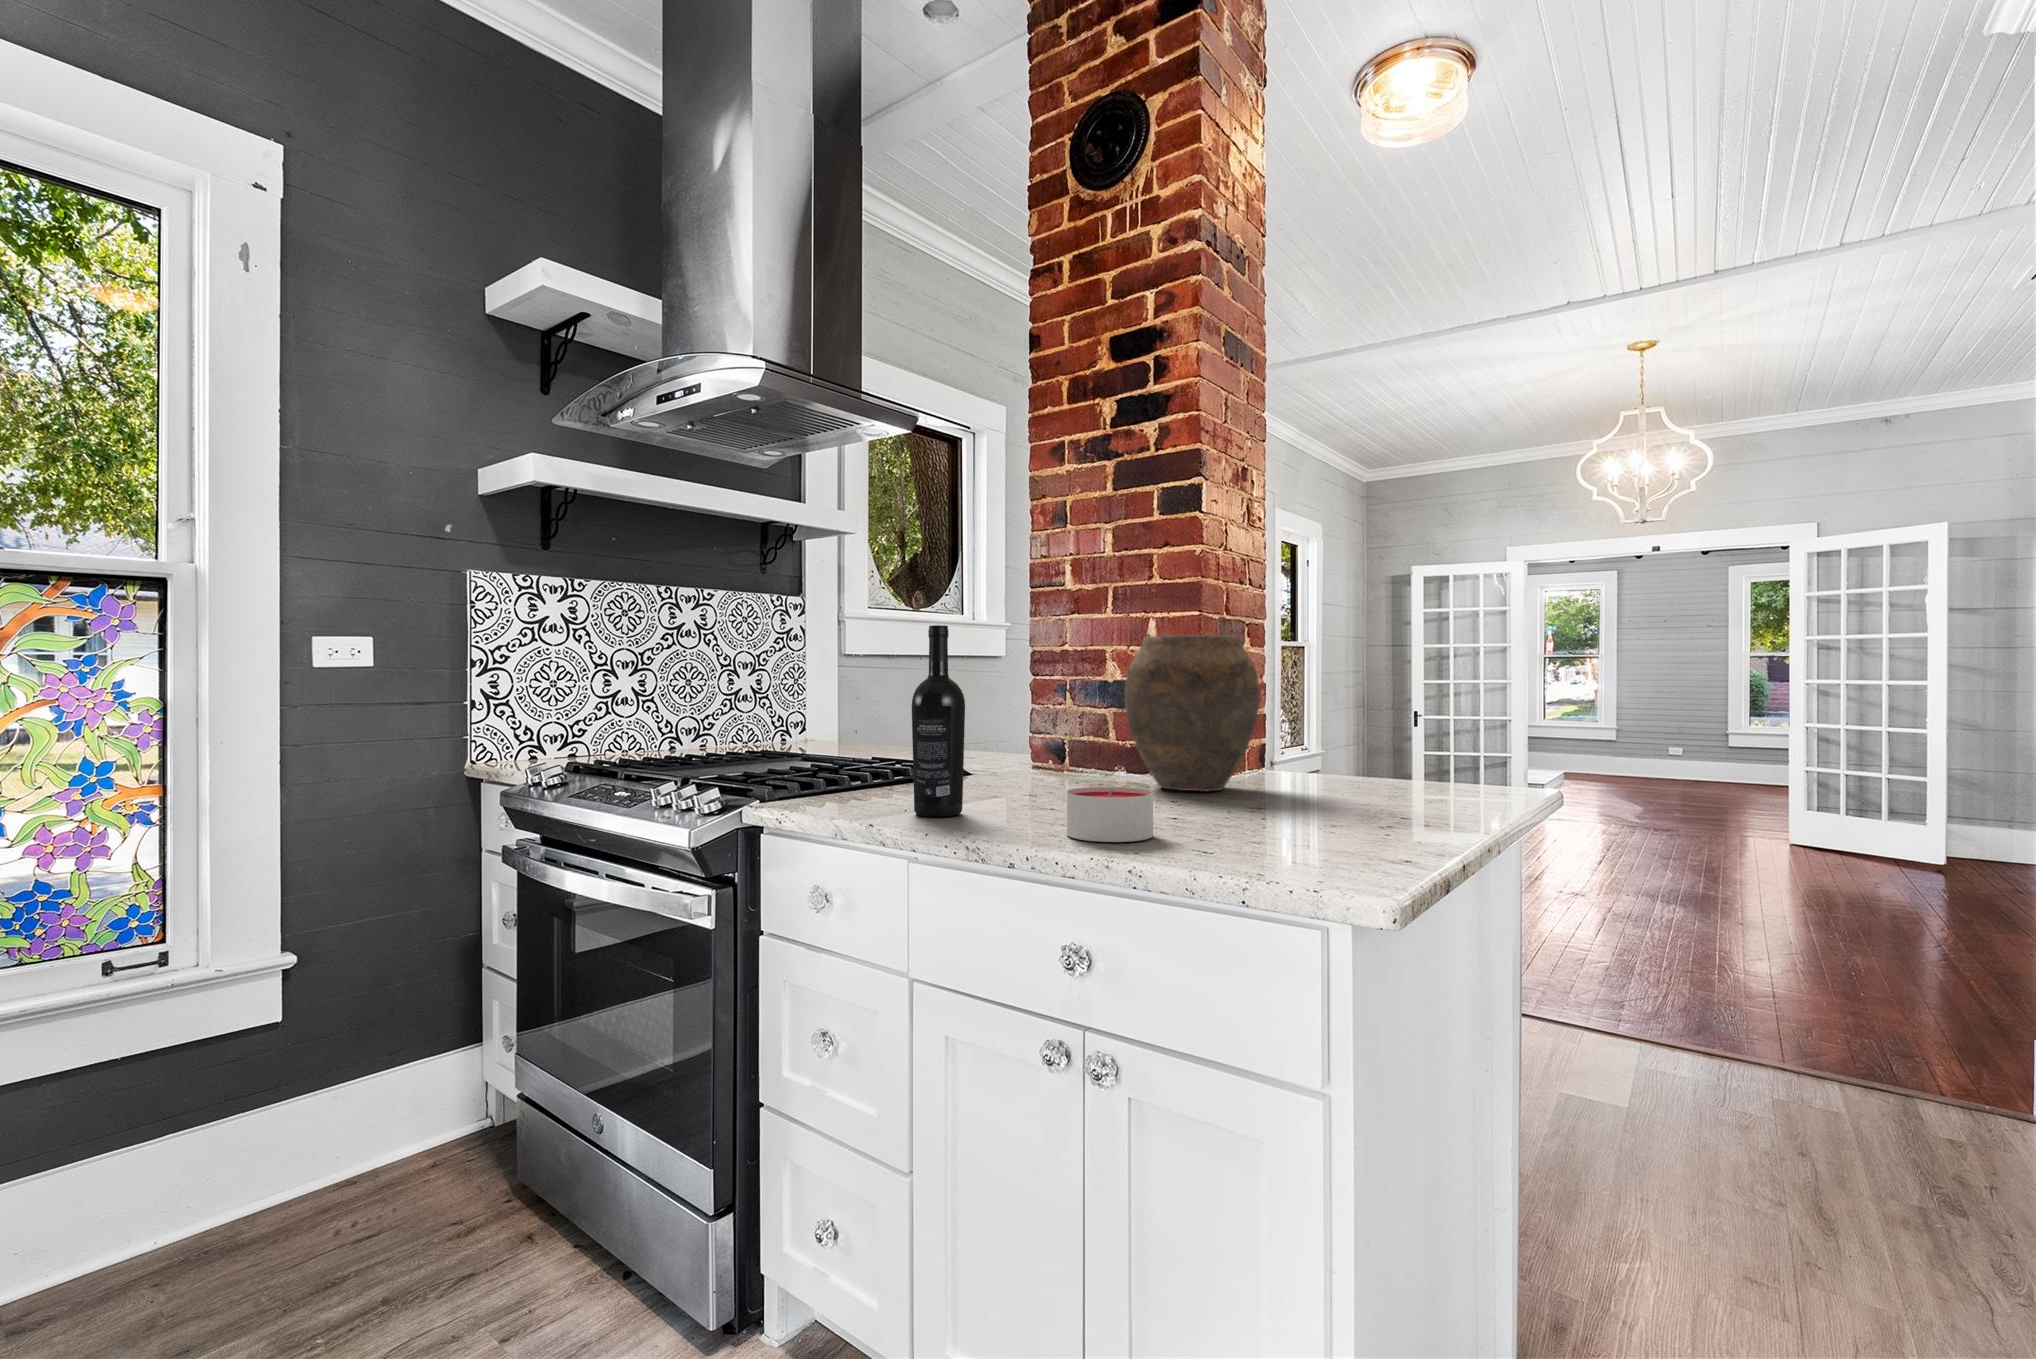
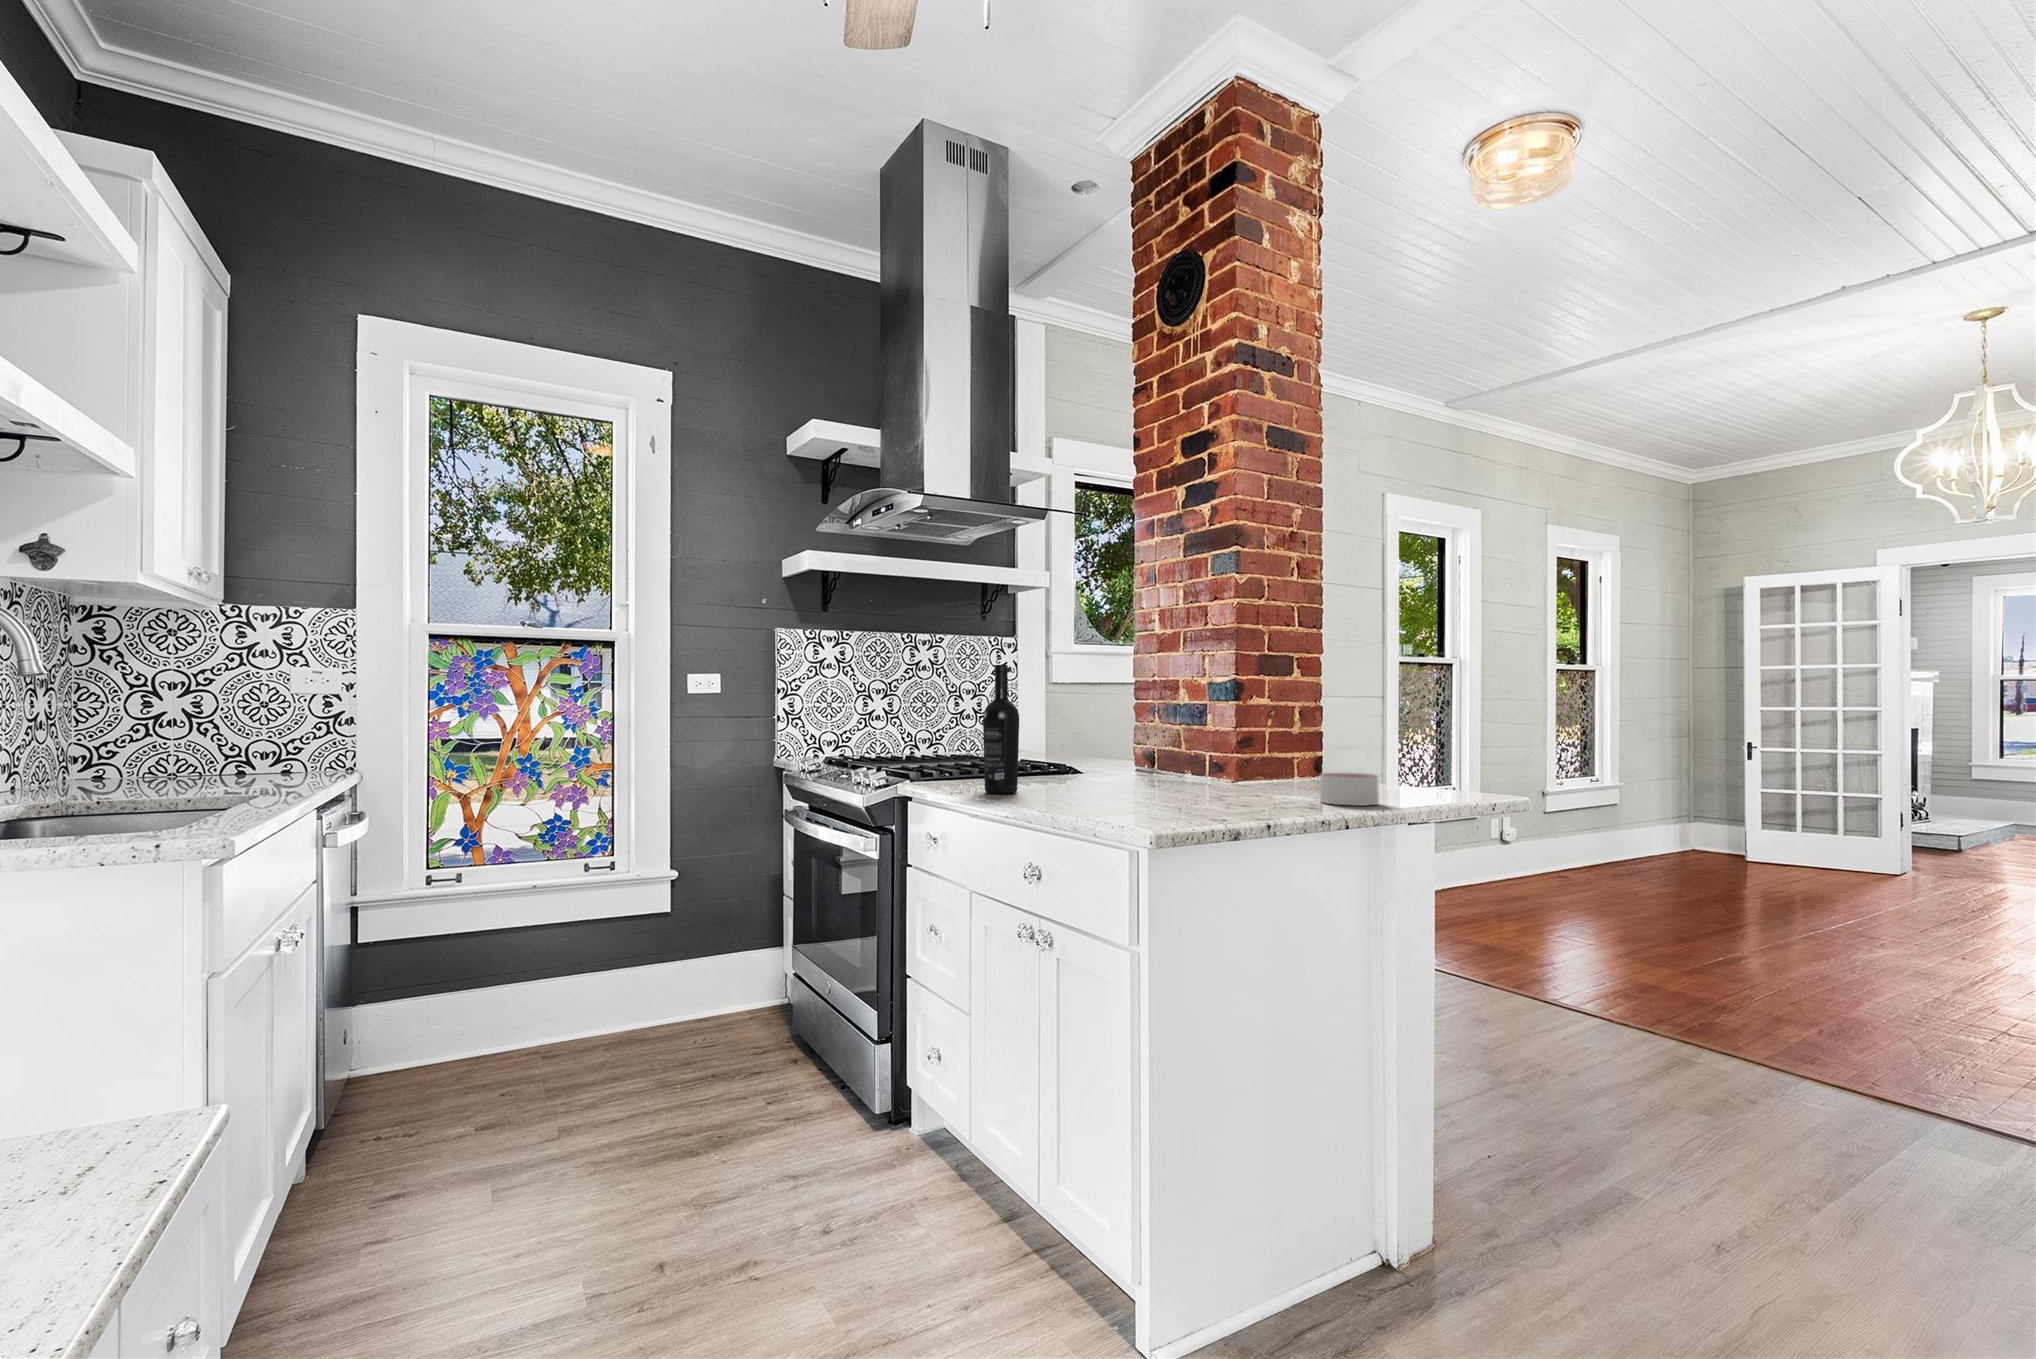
vase: present [1124,635,1260,791] -> none [1173,668,1278,789]
candle: present [1067,787,1153,842] -> present [1320,773,1379,806]

